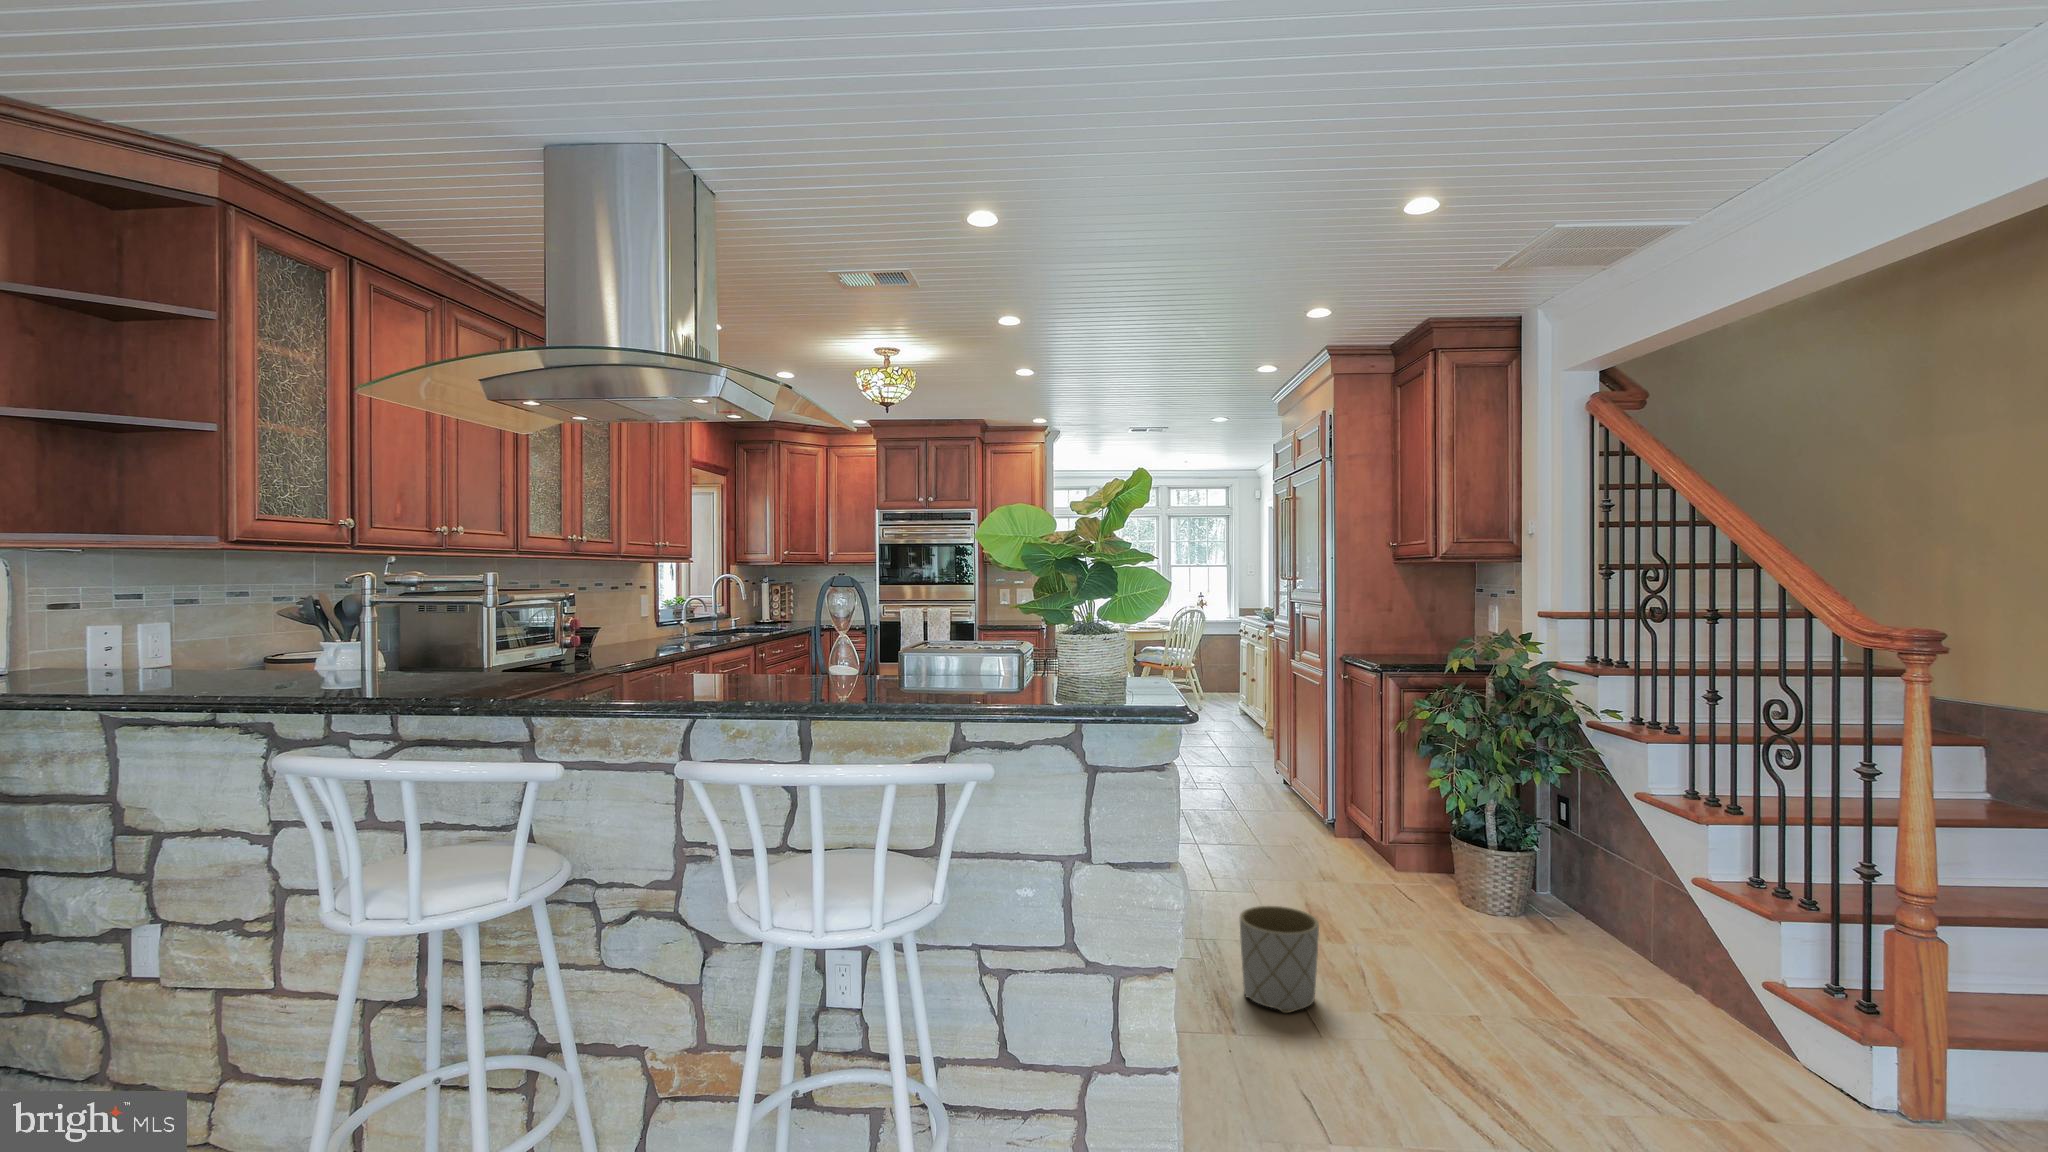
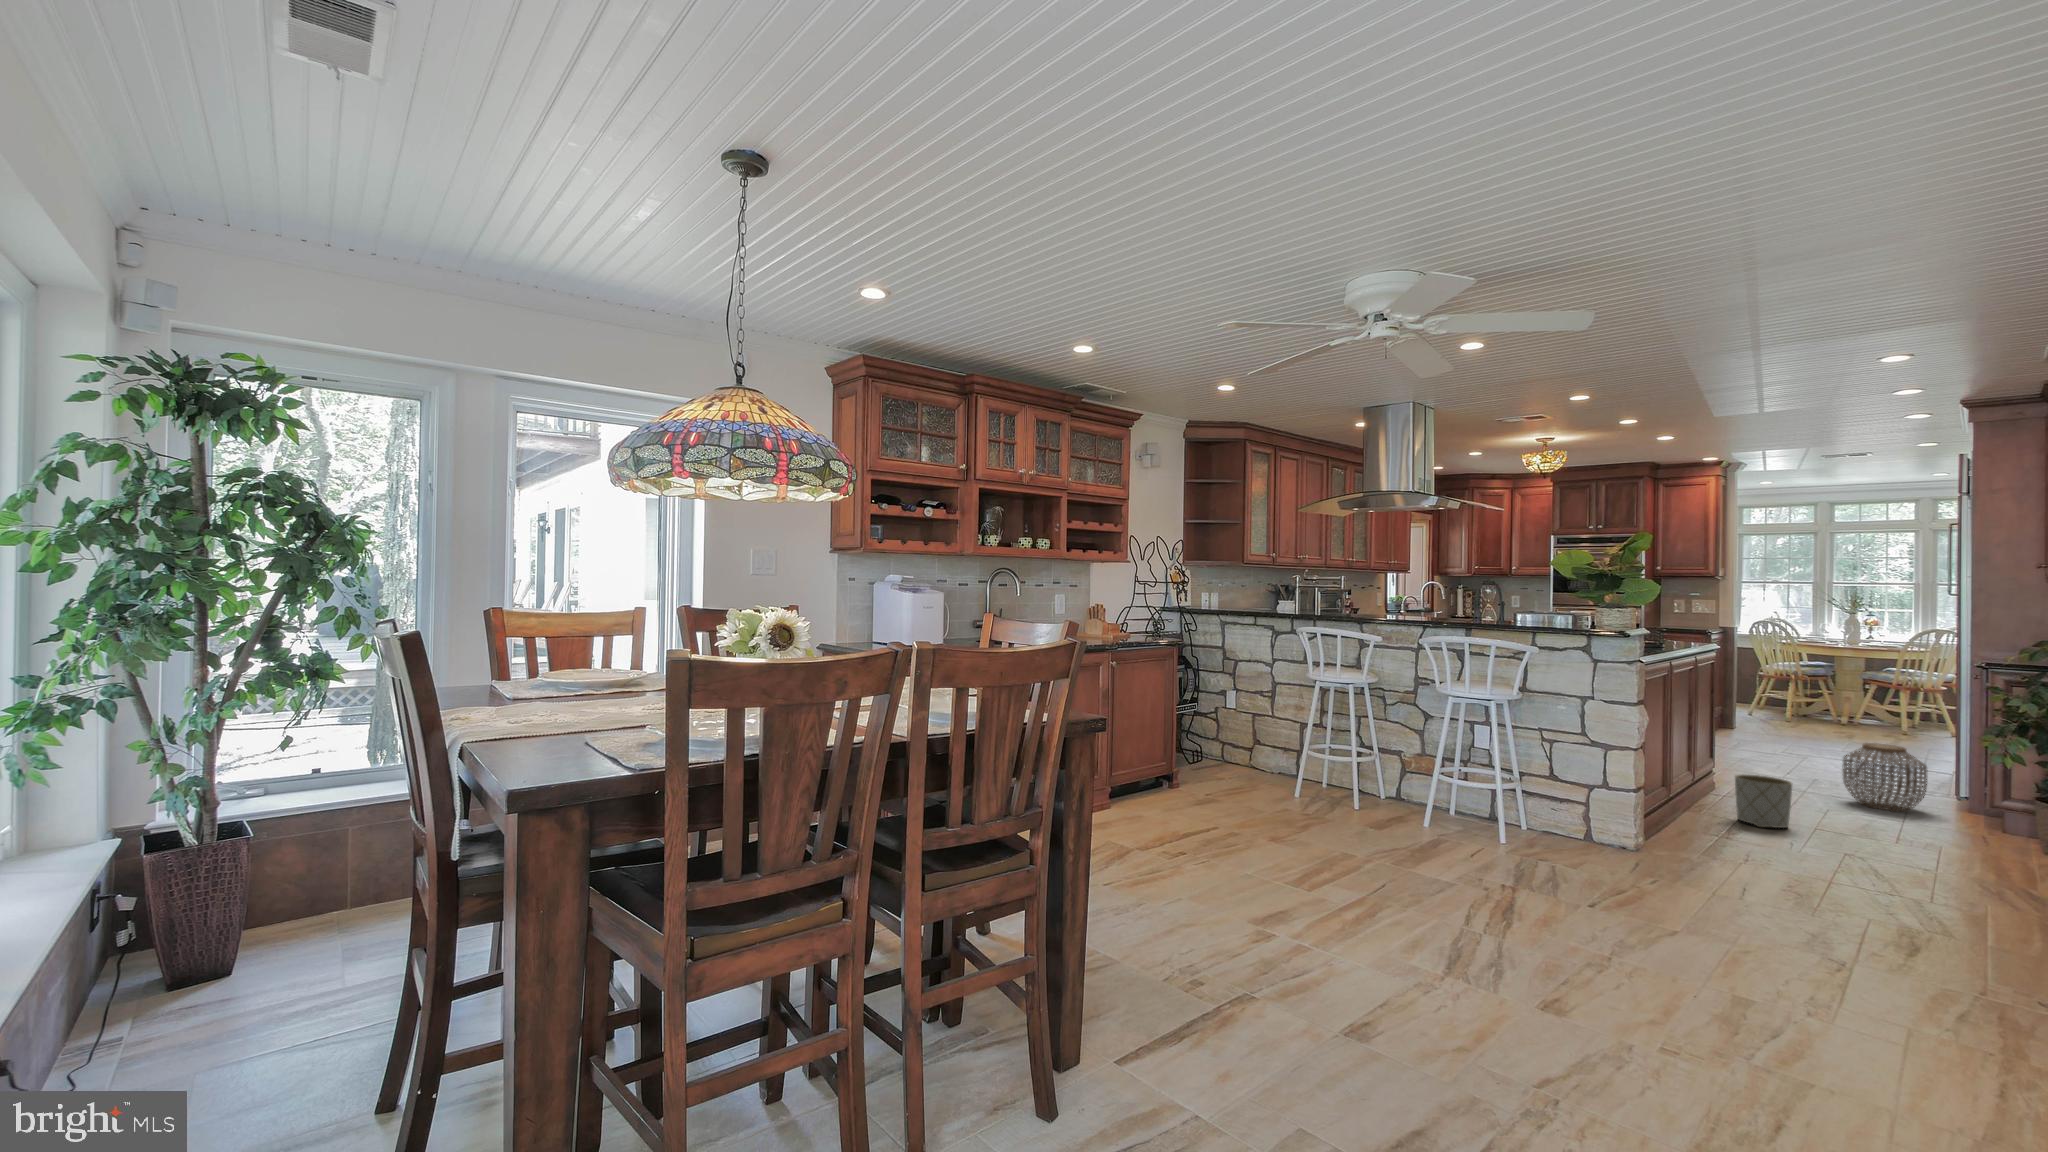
woven basket: none [1289,795,1378,894] -> present [1842,743,1927,812]

